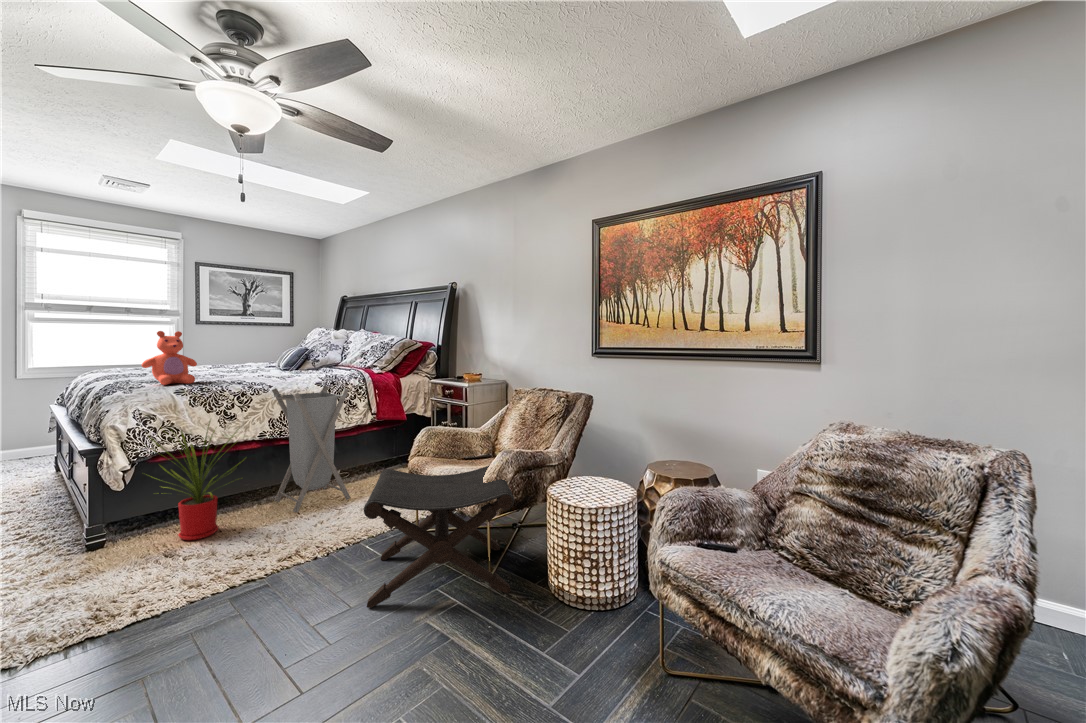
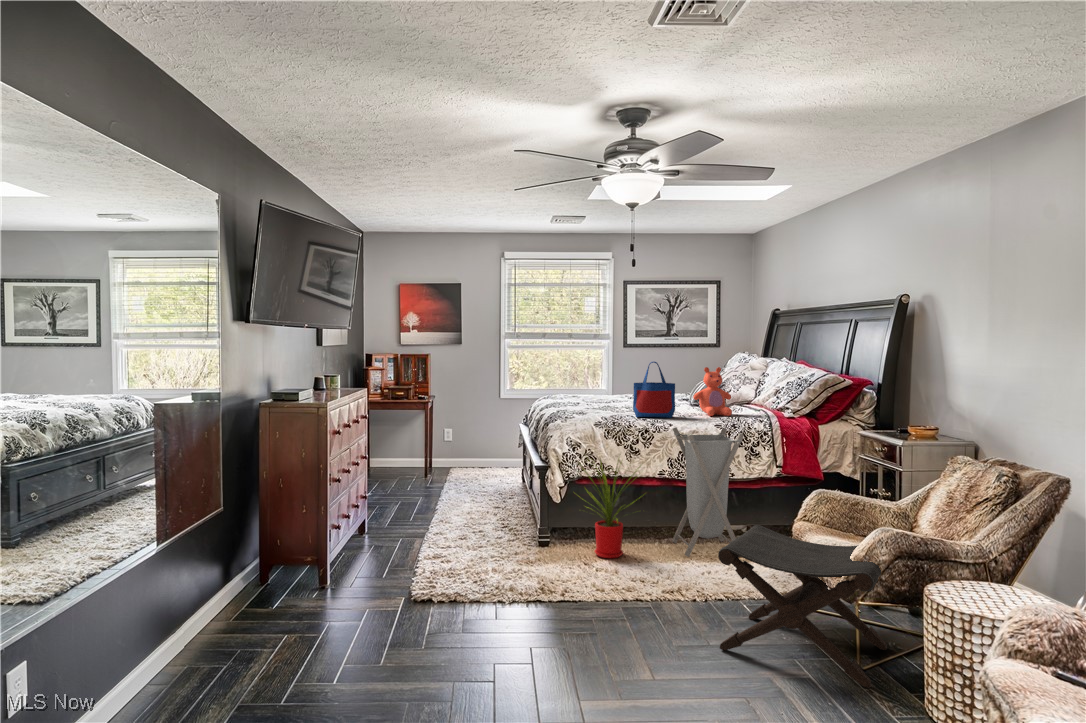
tote bag: none [221,324,272,382] -> present [633,362,675,418]
teddy bear: present [142,331,197,385] -> present [693,367,732,416]

